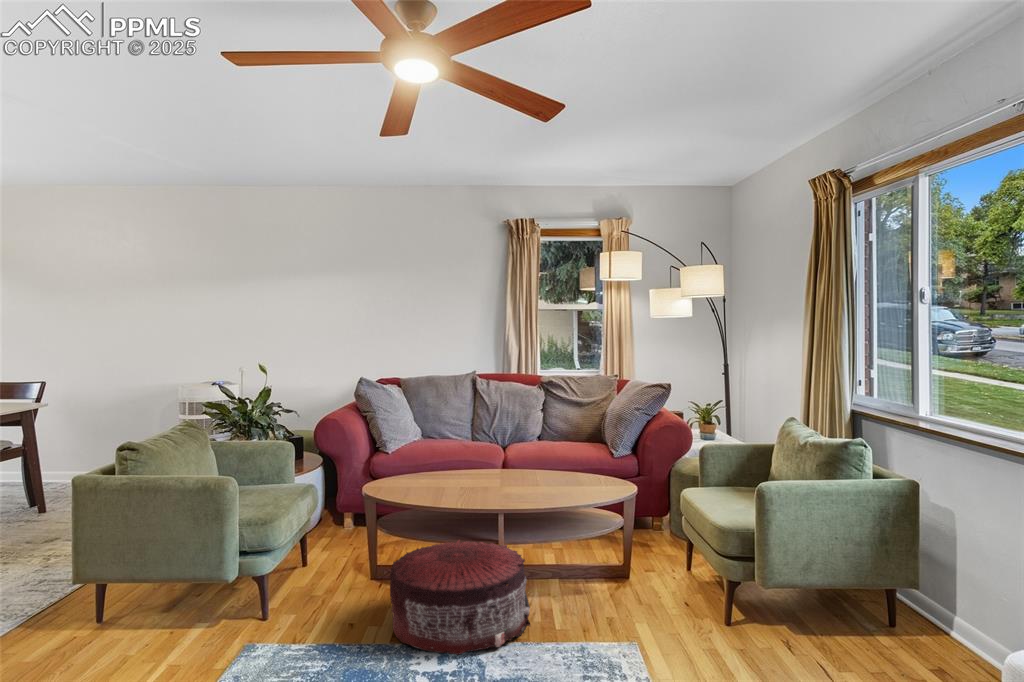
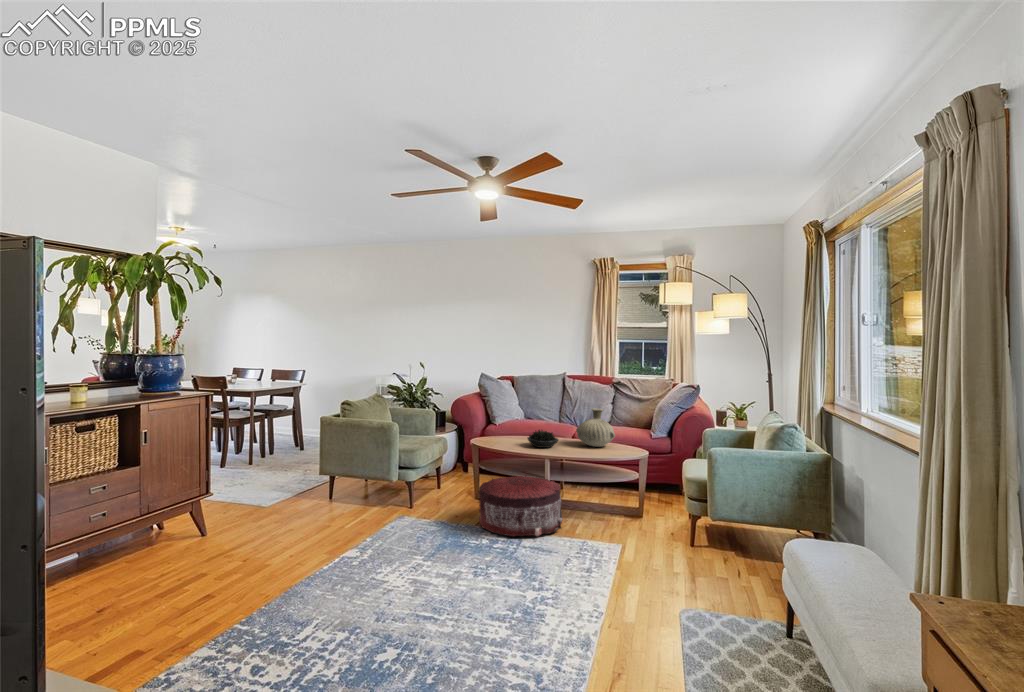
vase: none [519,423,581,481] -> present [576,408,615,447]
succulent plant: none [450,461,499,491] -> present [528,430,558,448]

